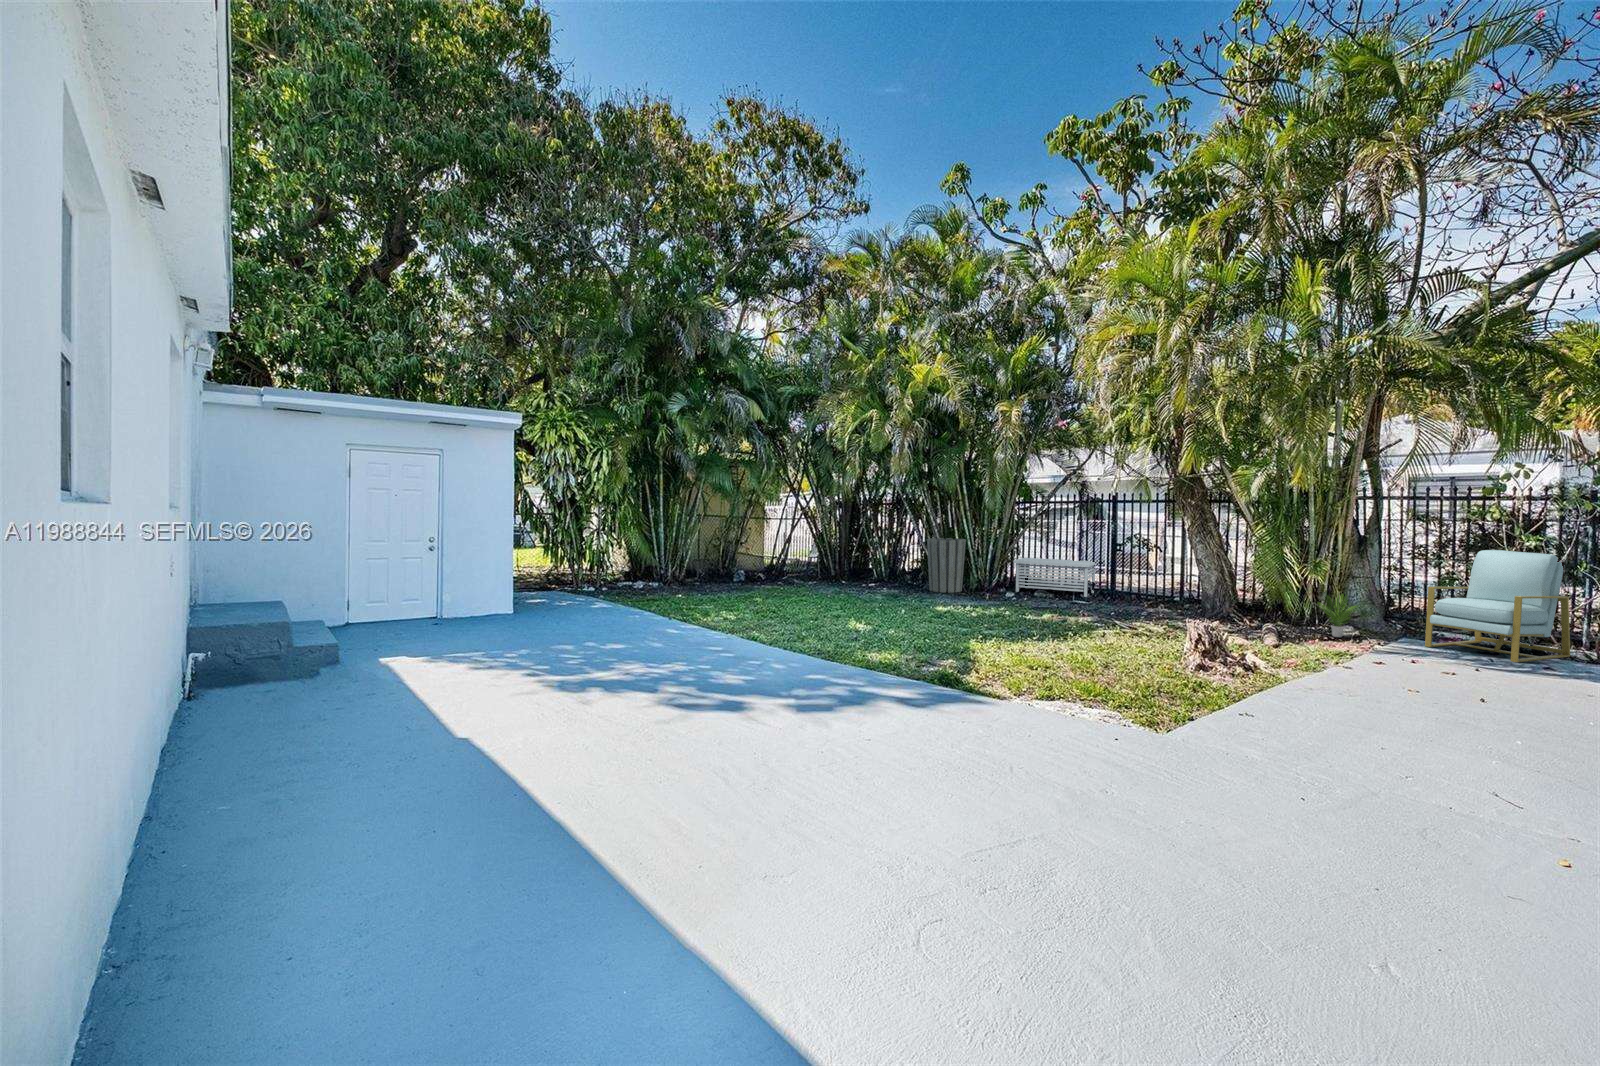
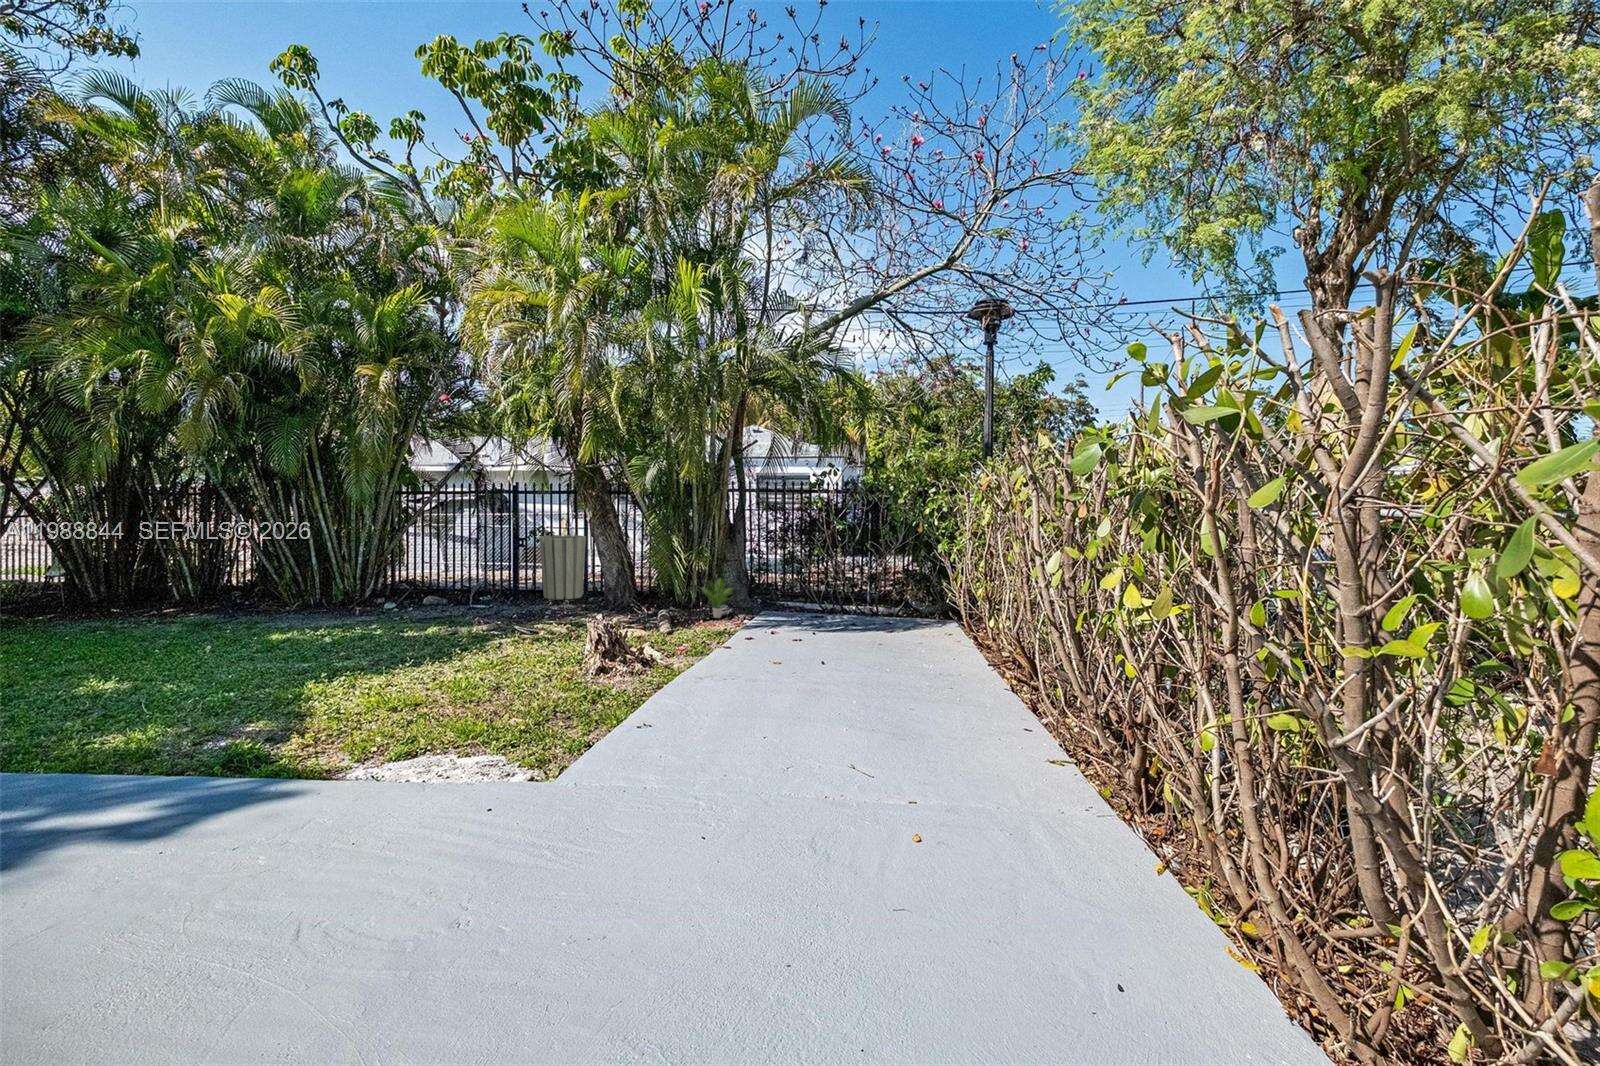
trash can: present [927,538,966,593] -> present [540,535,586,599]
chair: present [1425,550,1570,662] -> none [780,534,869,626]
storage bench: present [1013,558,1095,597] -> none [400,556,498,597]

